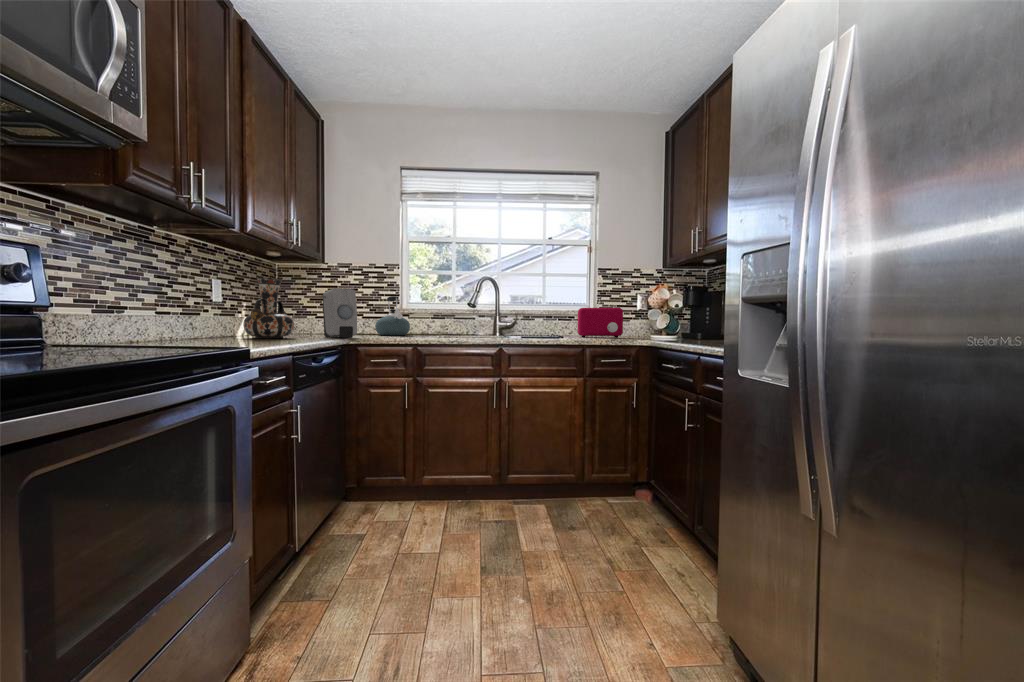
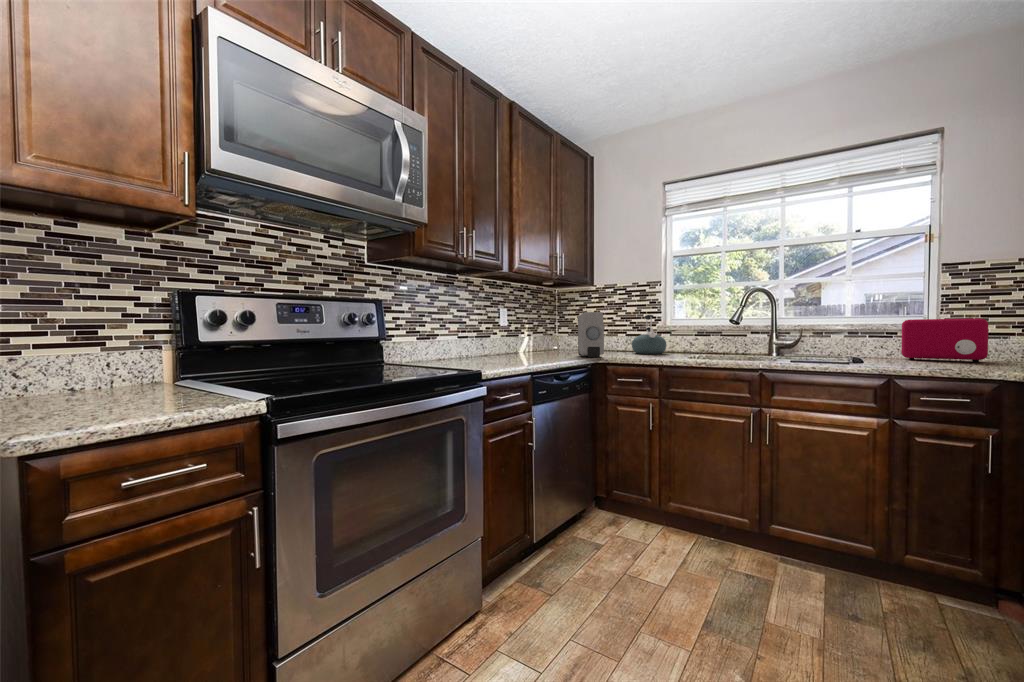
decorative vase: present [243,278,294,338] -> none [513,307,550,357]

